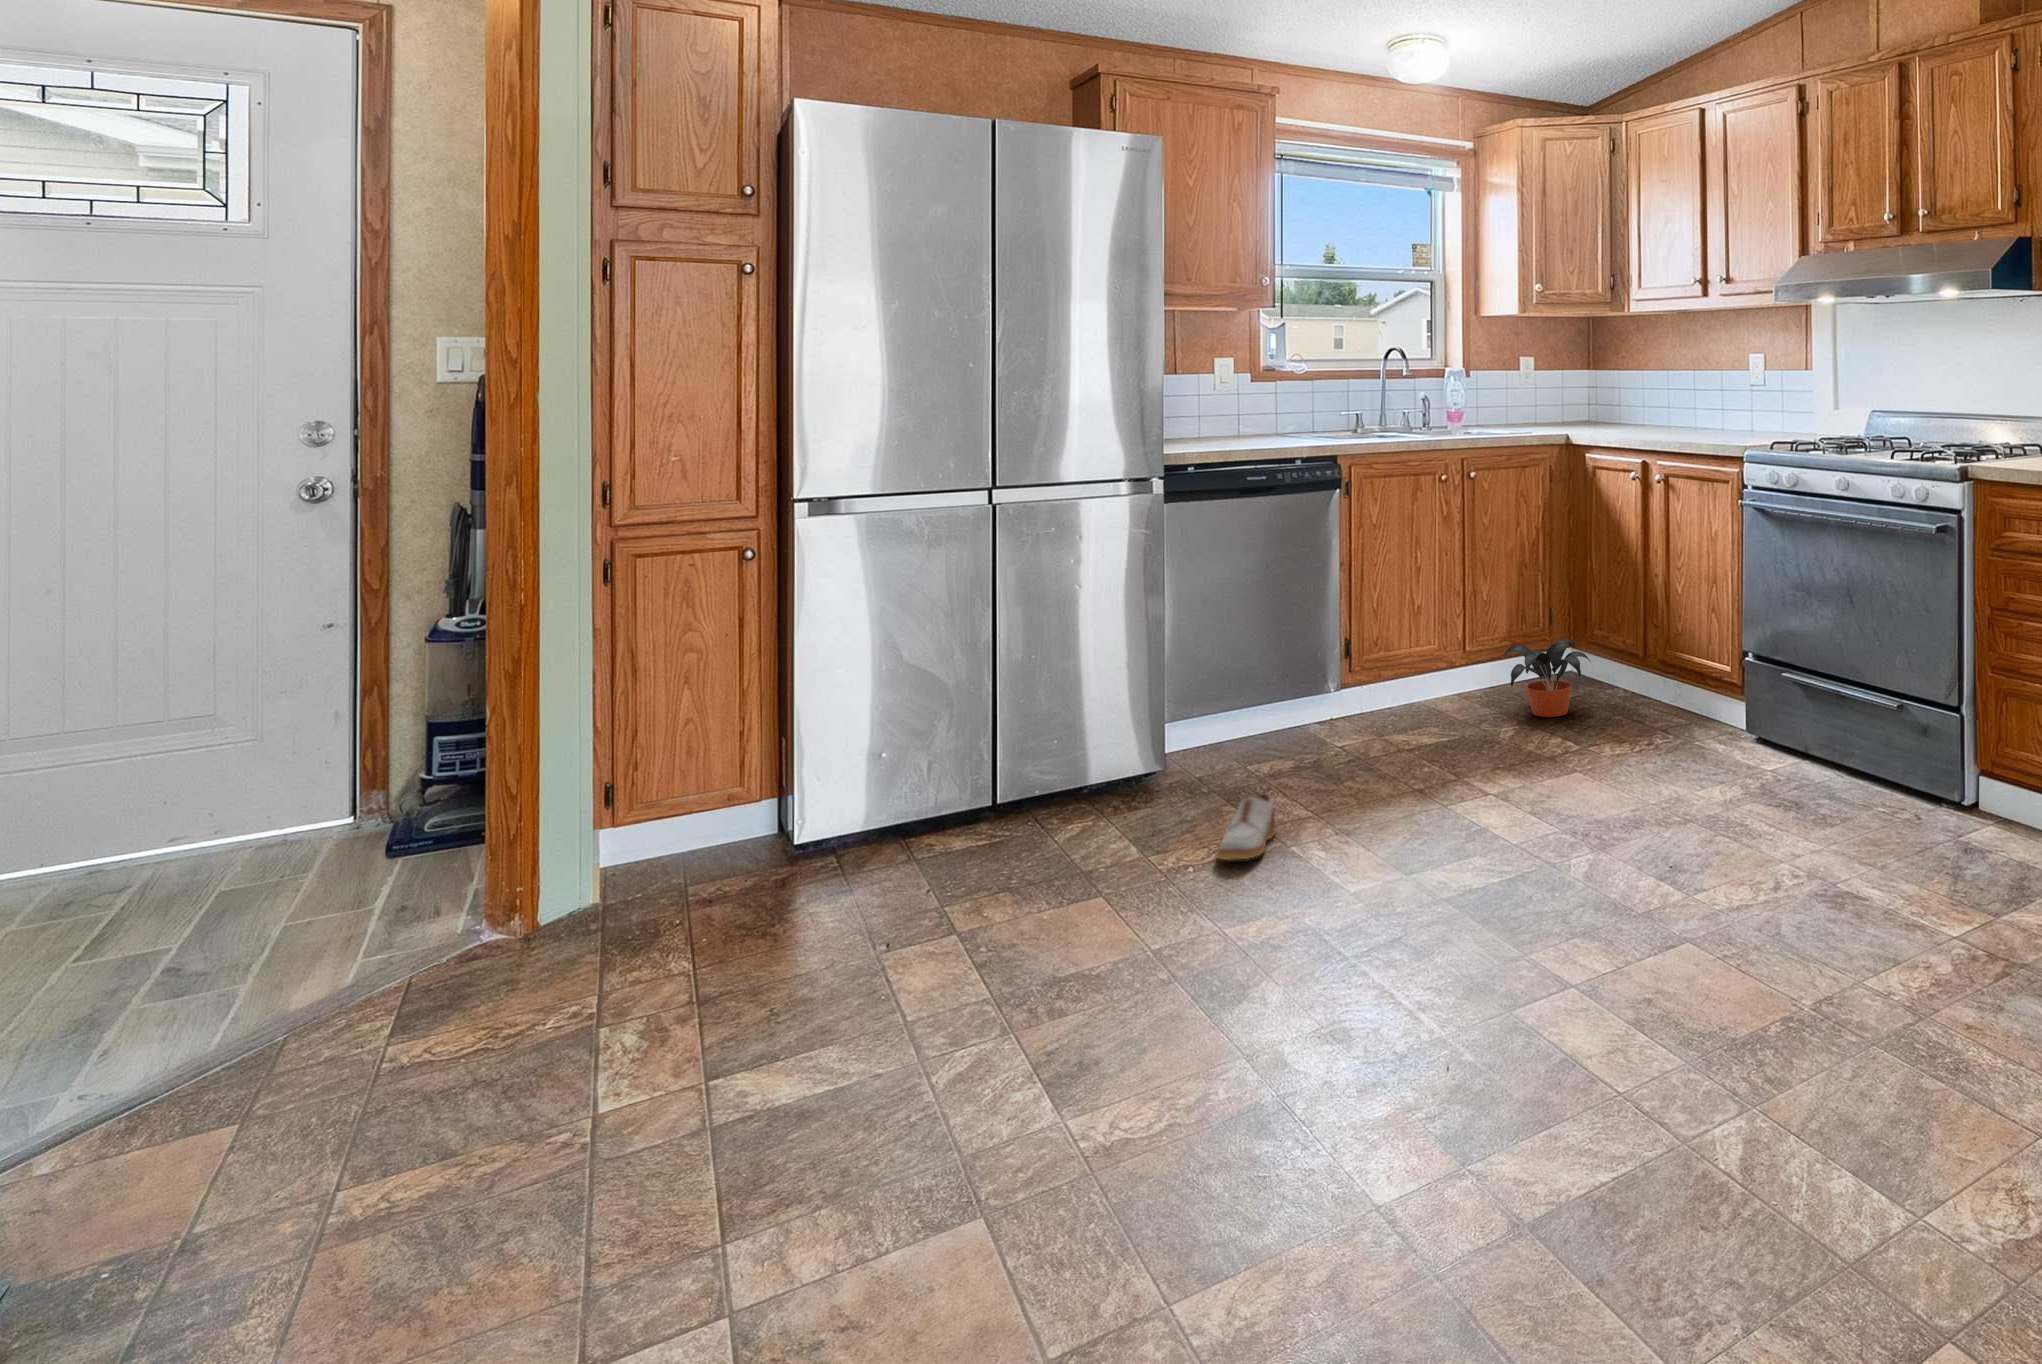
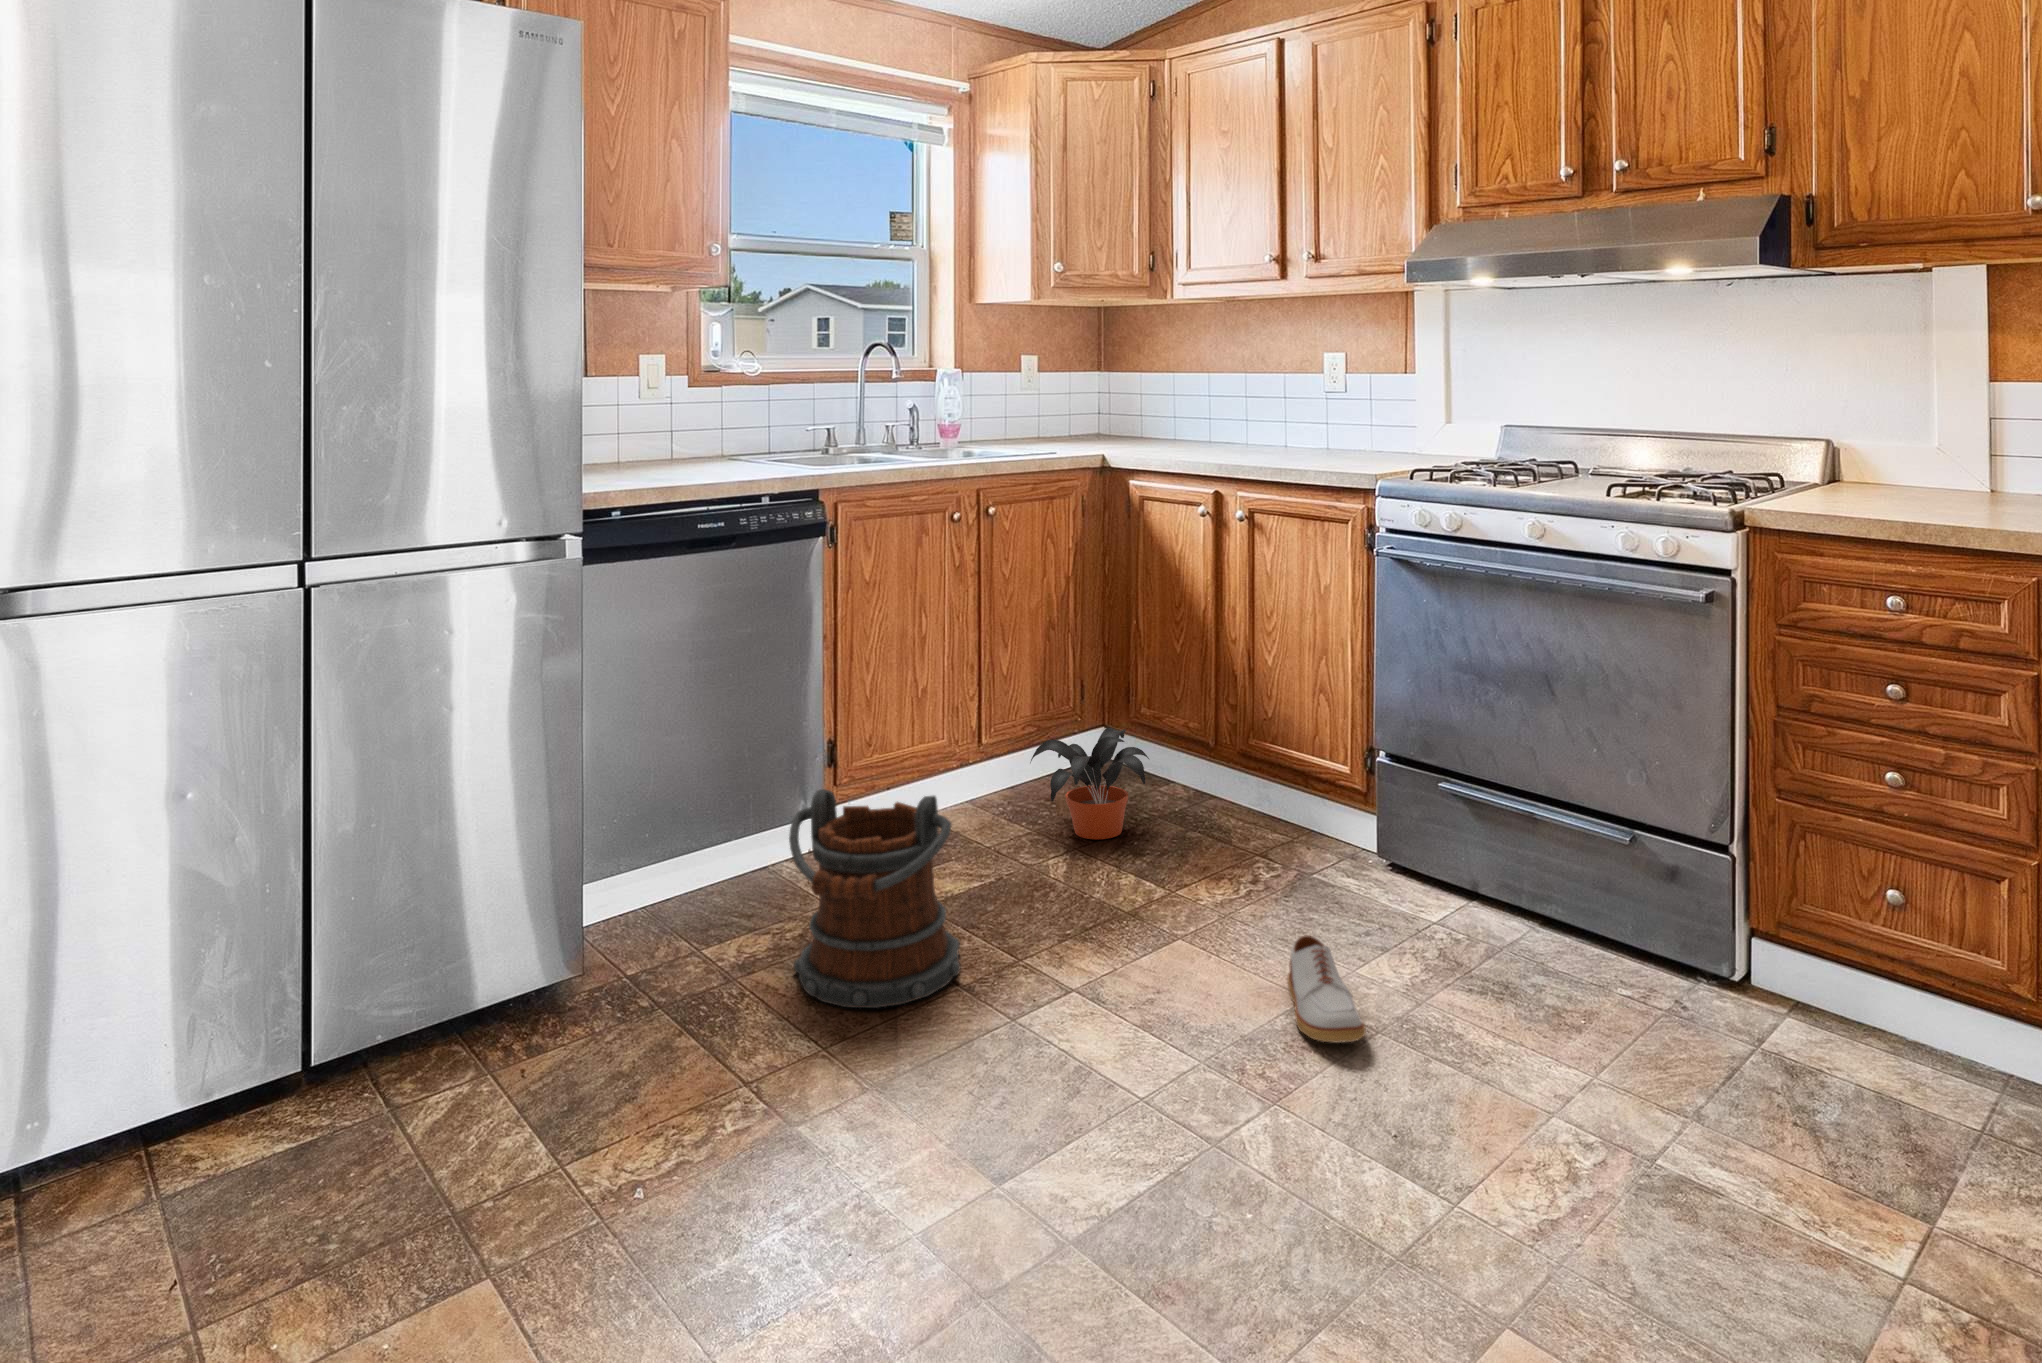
bucket: none [1305,658,1423,798] -> present [789,789,960,1008]
shoe: present [1217,794,1276,860] -> present [1288,935,1366,1042]

